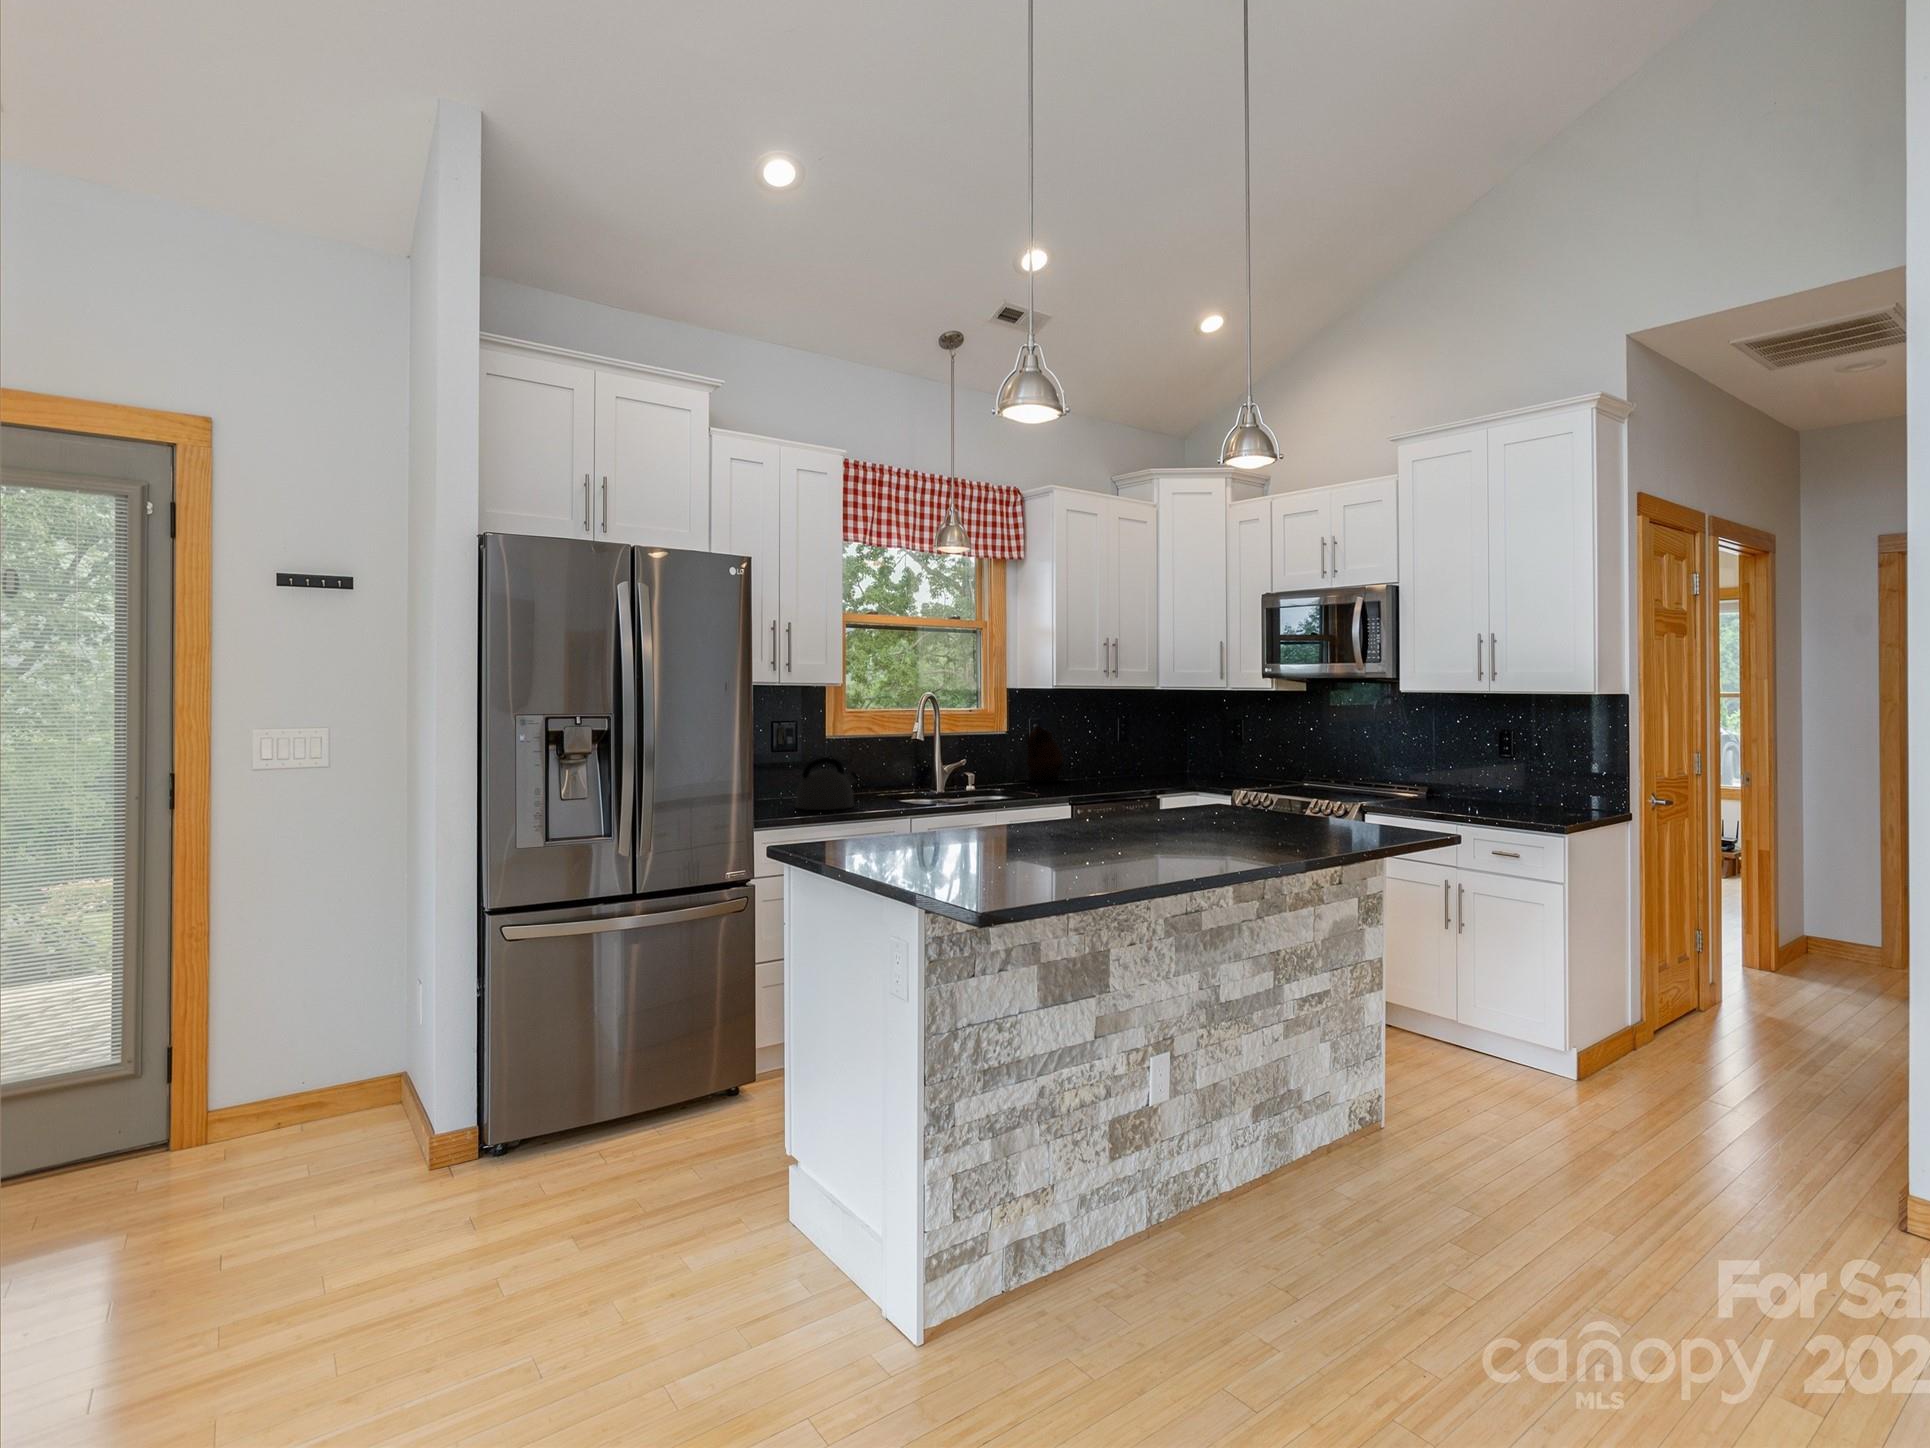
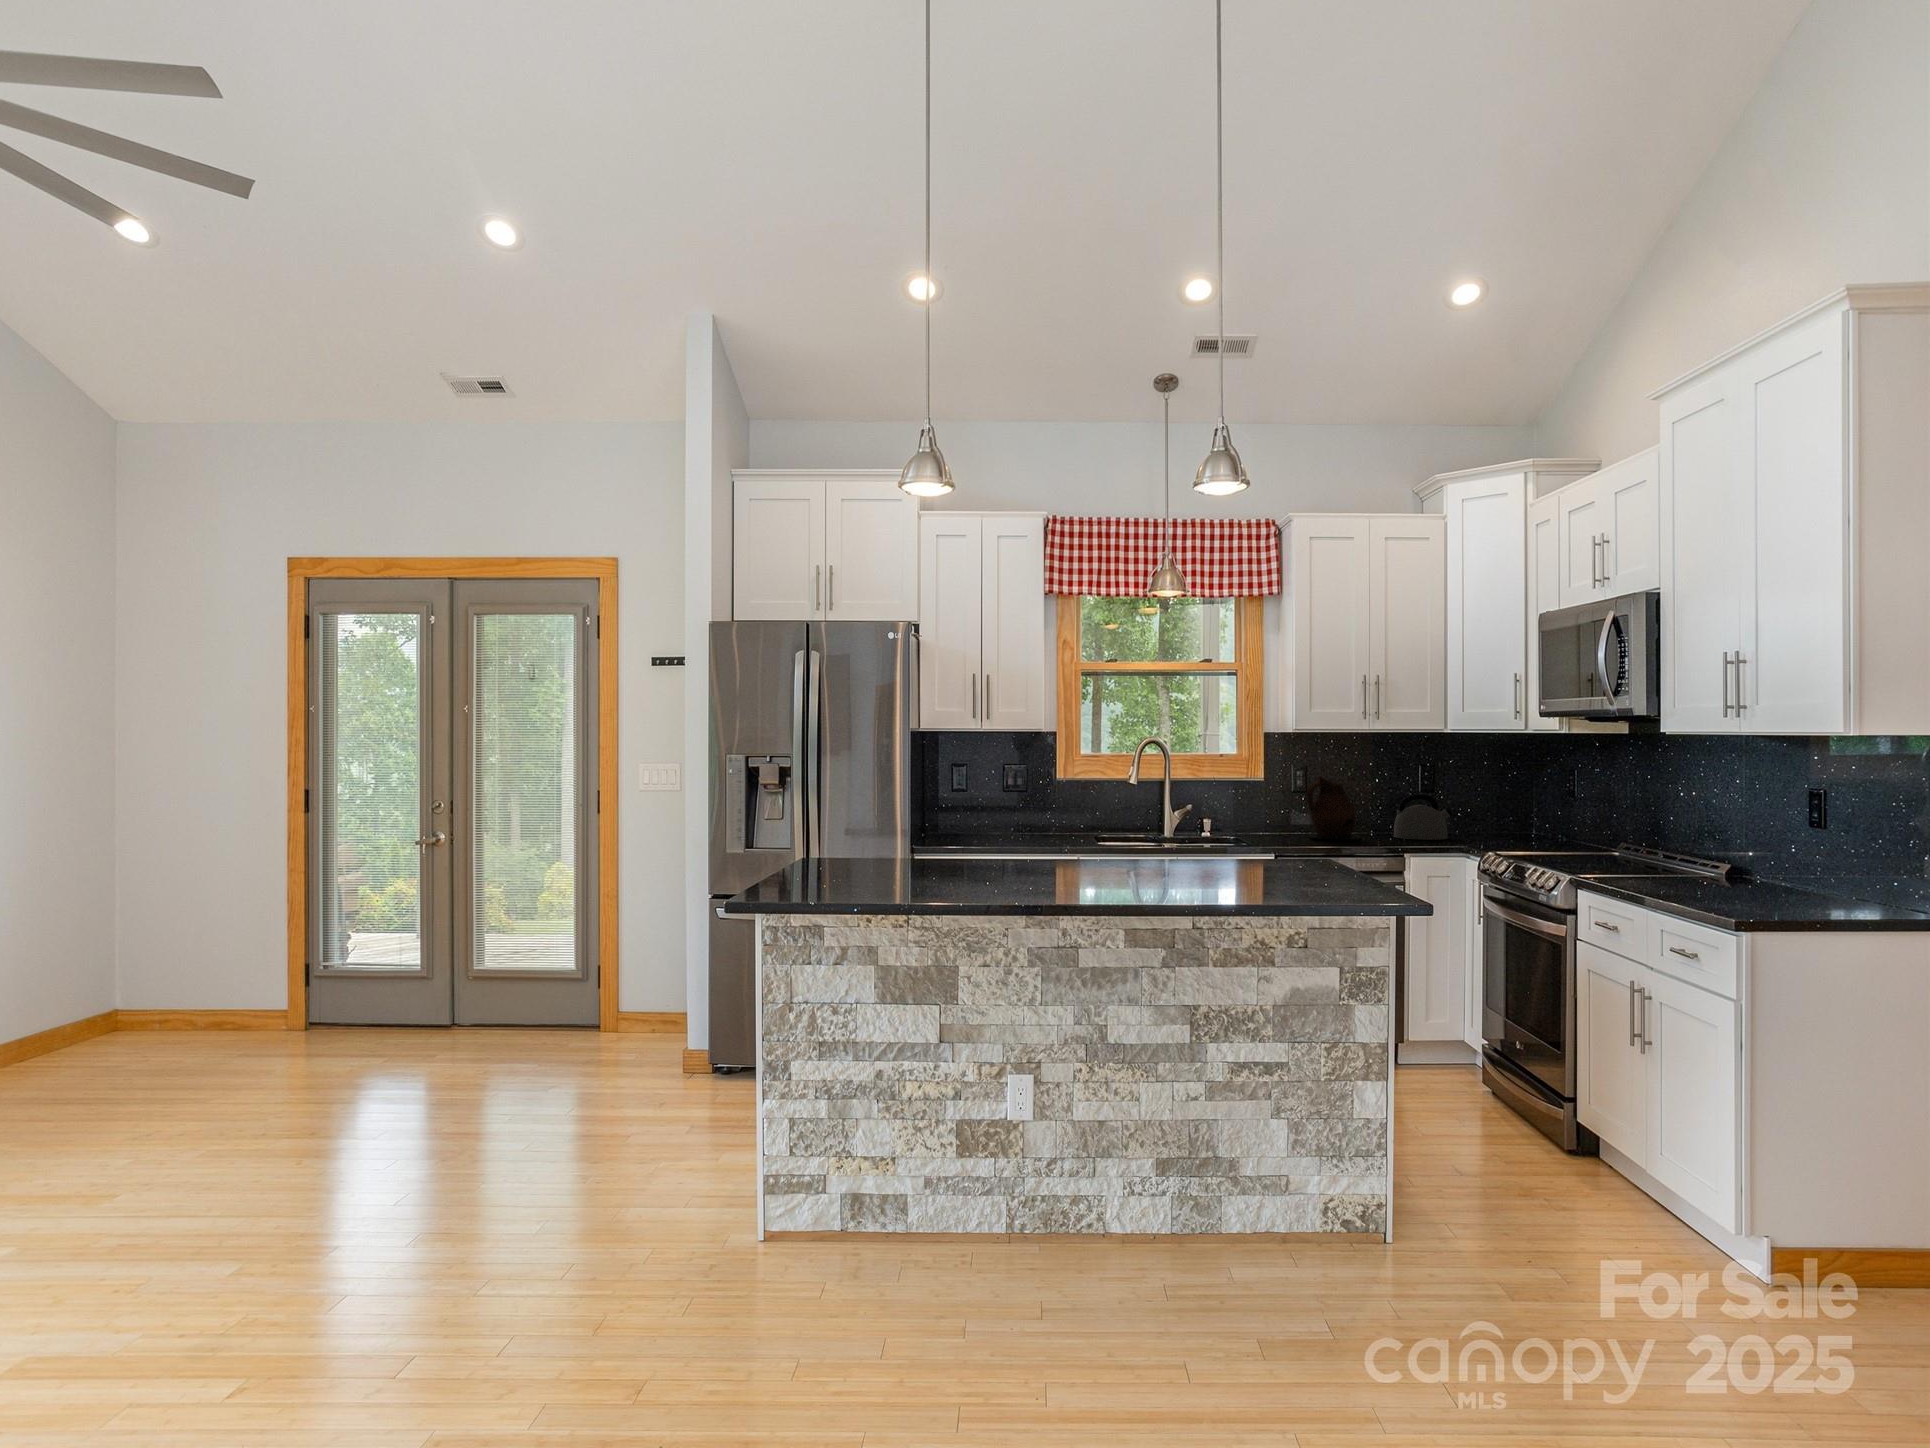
kettle: present [796,757,858,810] -> present [1393,794,1453,840]

